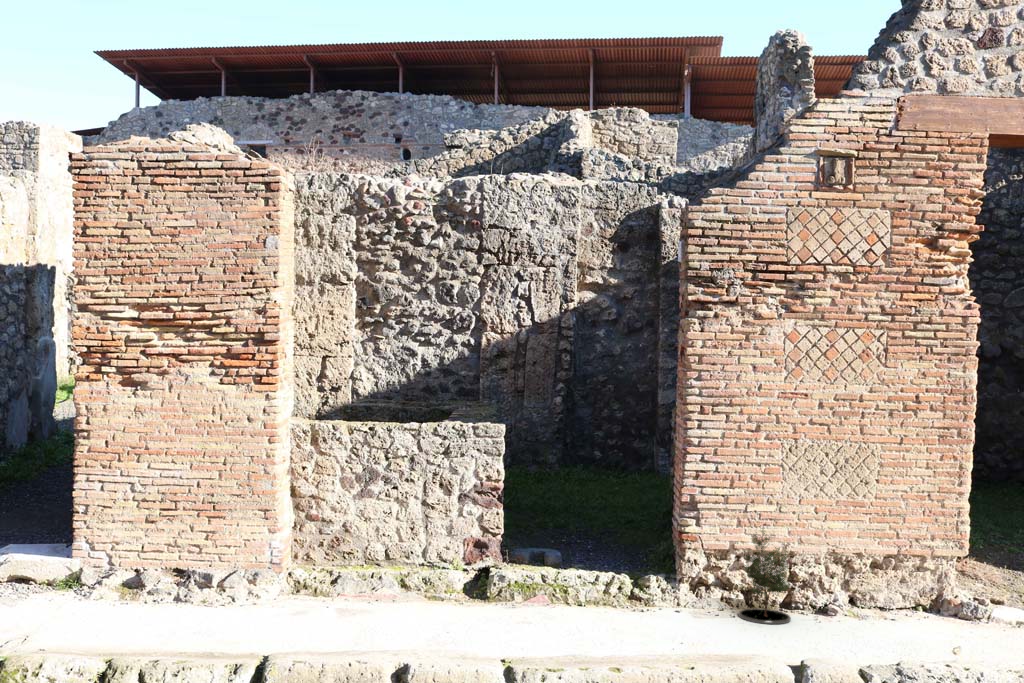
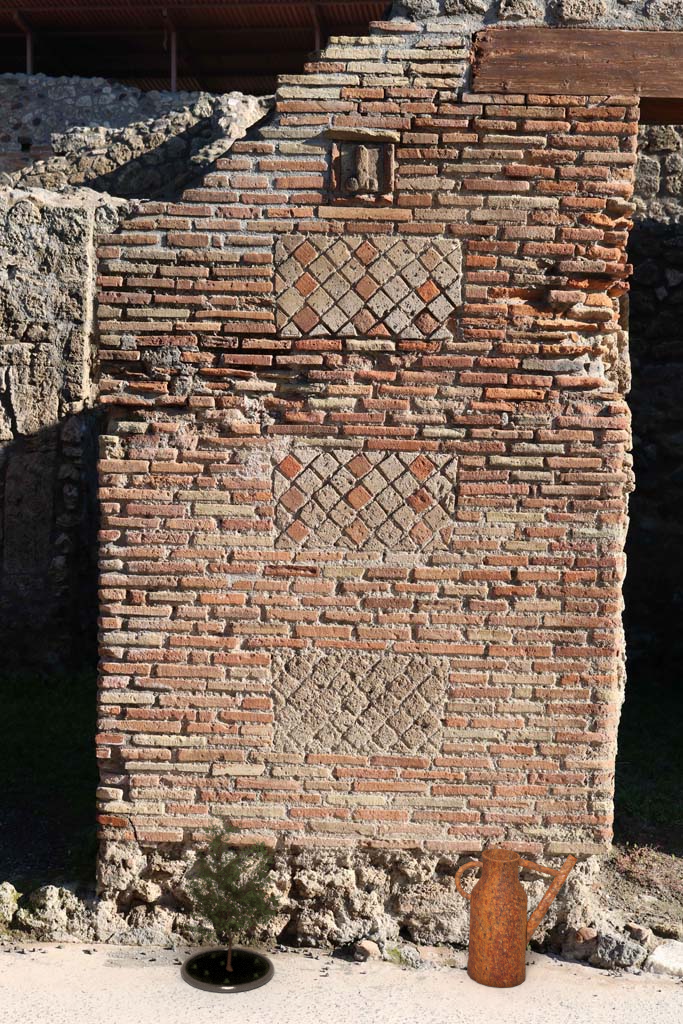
watering can: none [886,552,954,625] -> present [454,849,578,988]

